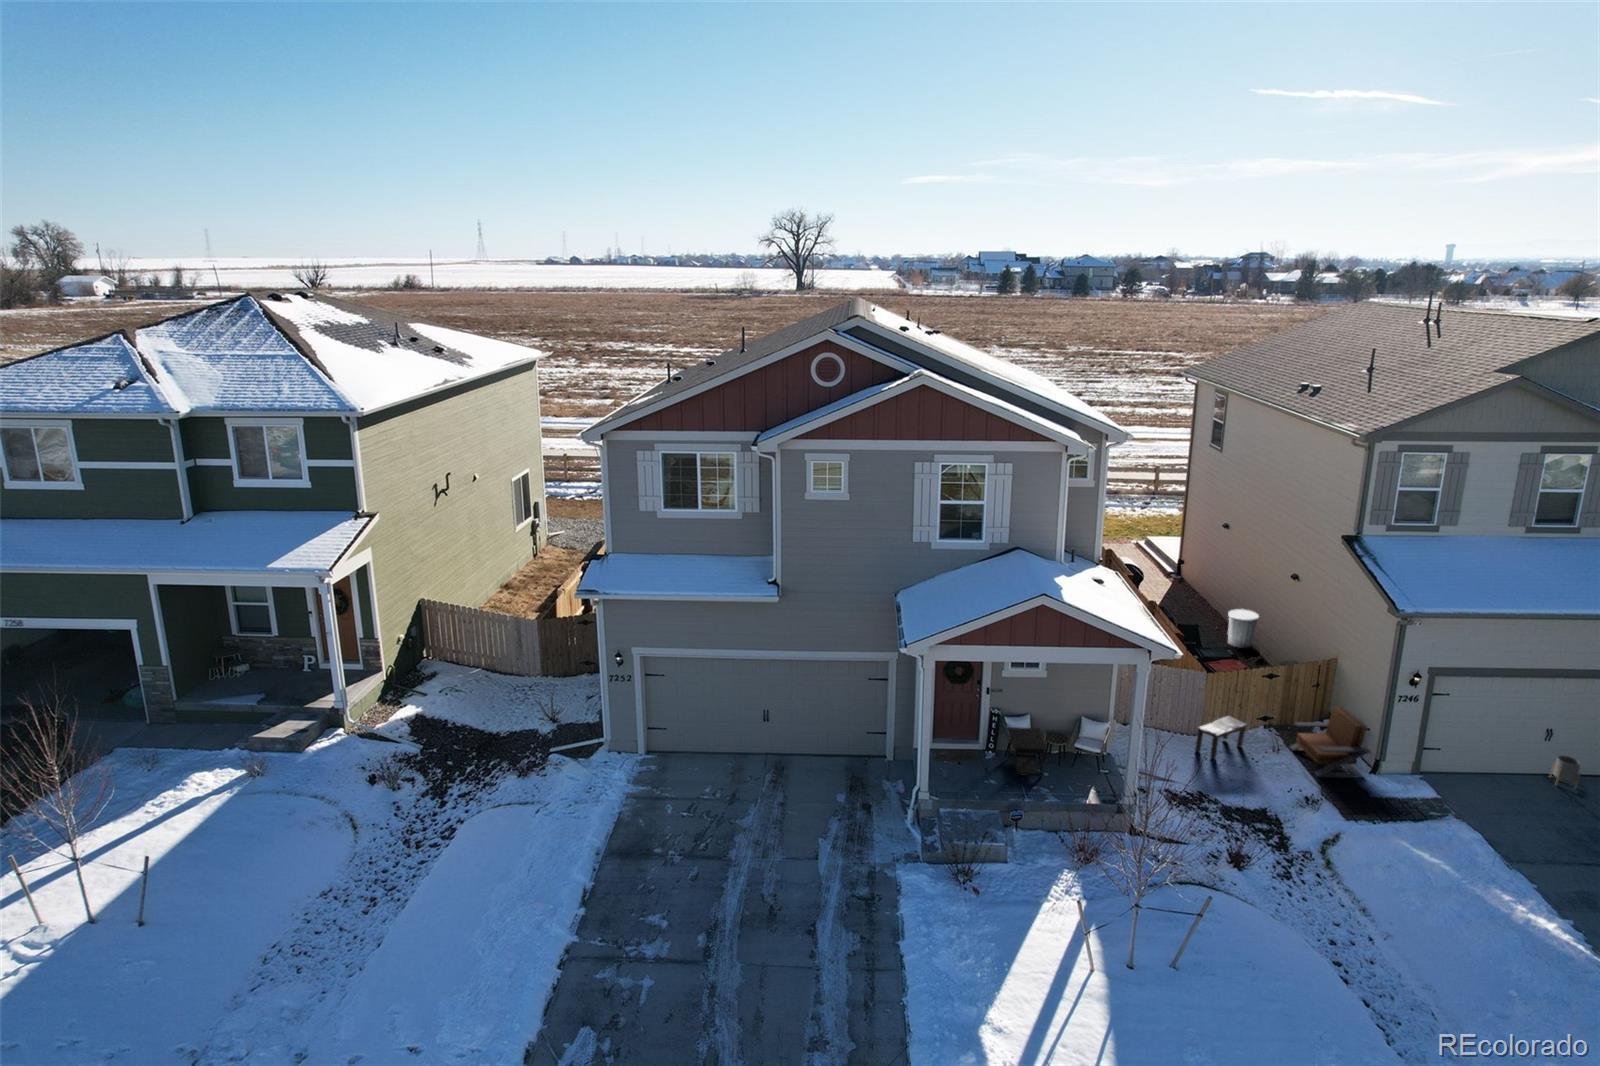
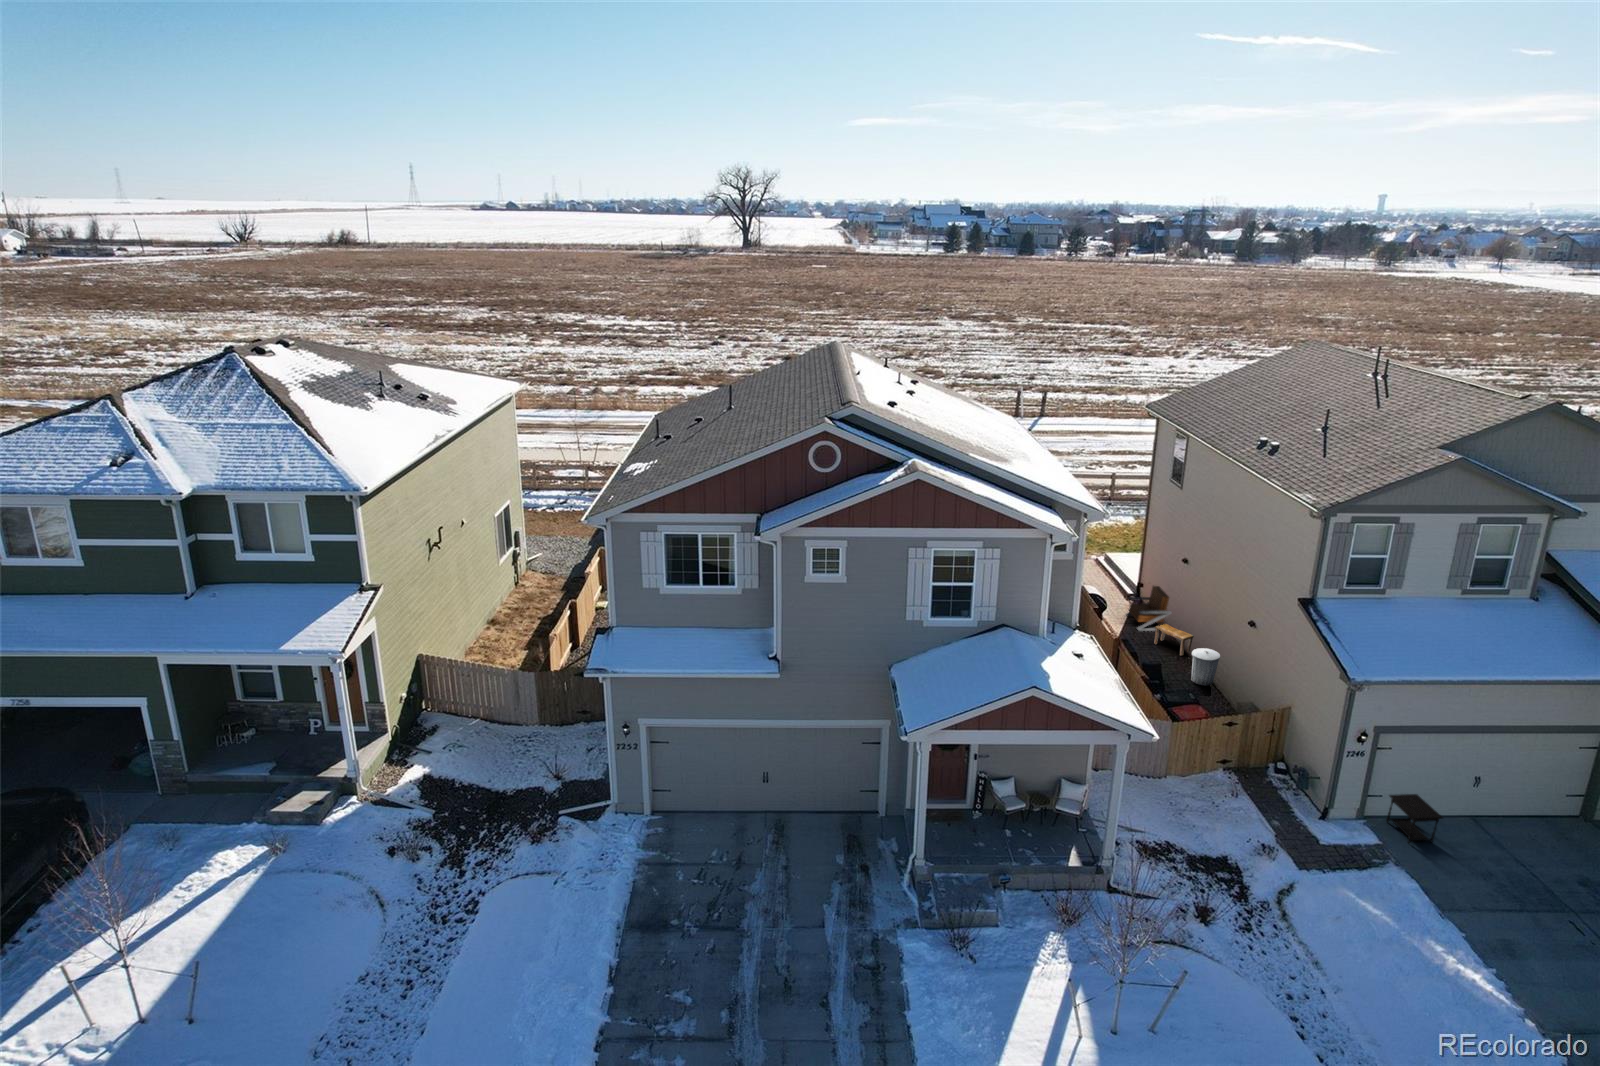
lounge chair: present [1290,706,1370,778] -> present [1126,586,1171,631]
bench: present [1195,716,1247,759] -> present [1154,624,1194,656]
side table: present [1008,727,1048,778] -> present [1386,794,1443,843]
planter: present [1550,755,1581,788] -> none [1479,800,1507,831]

